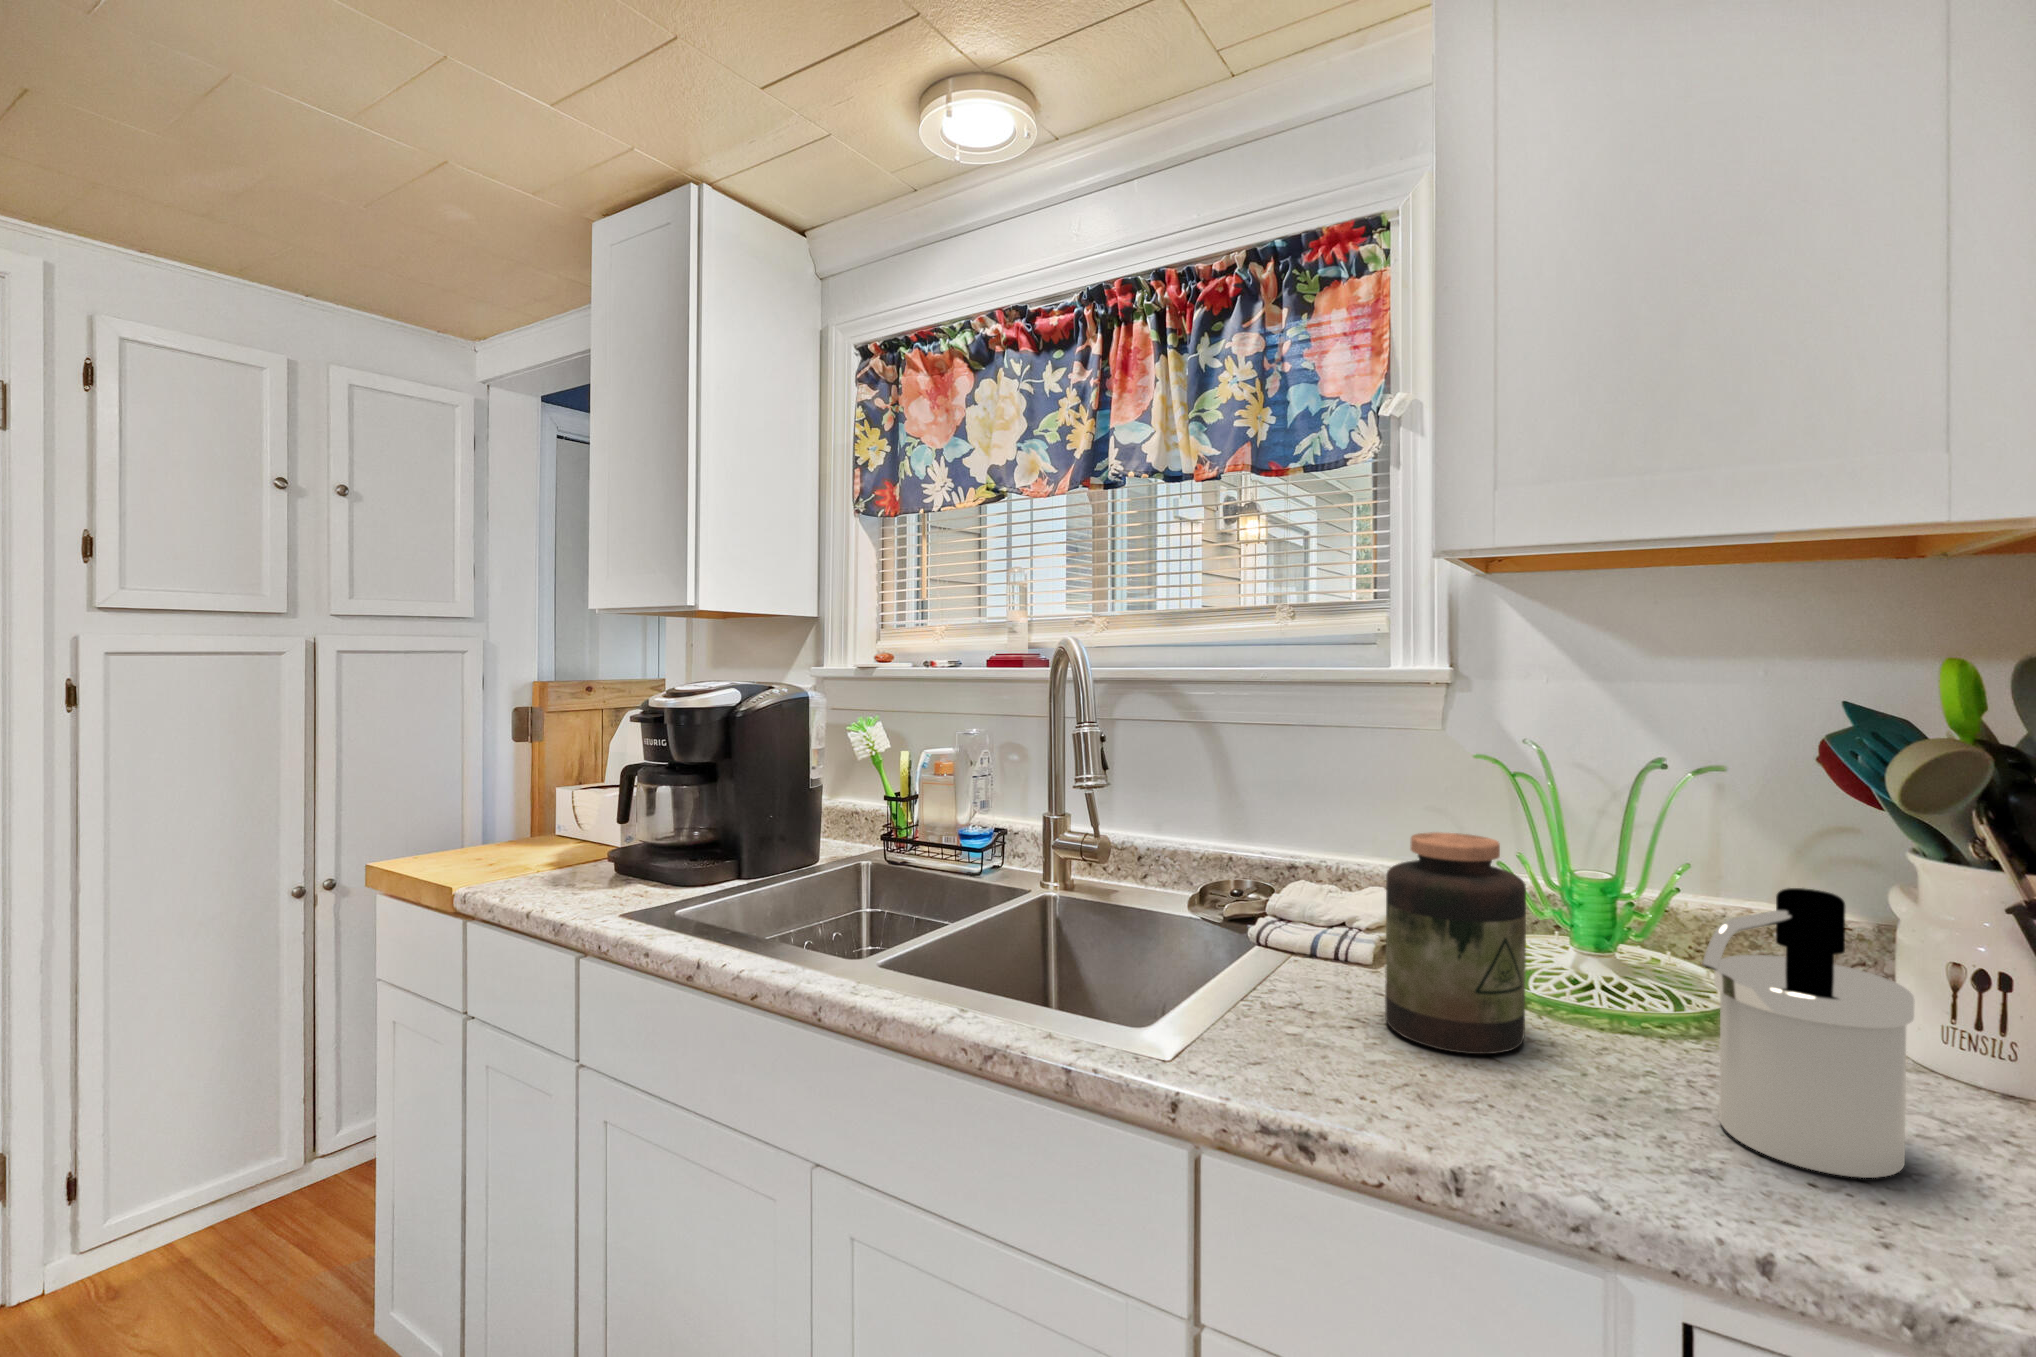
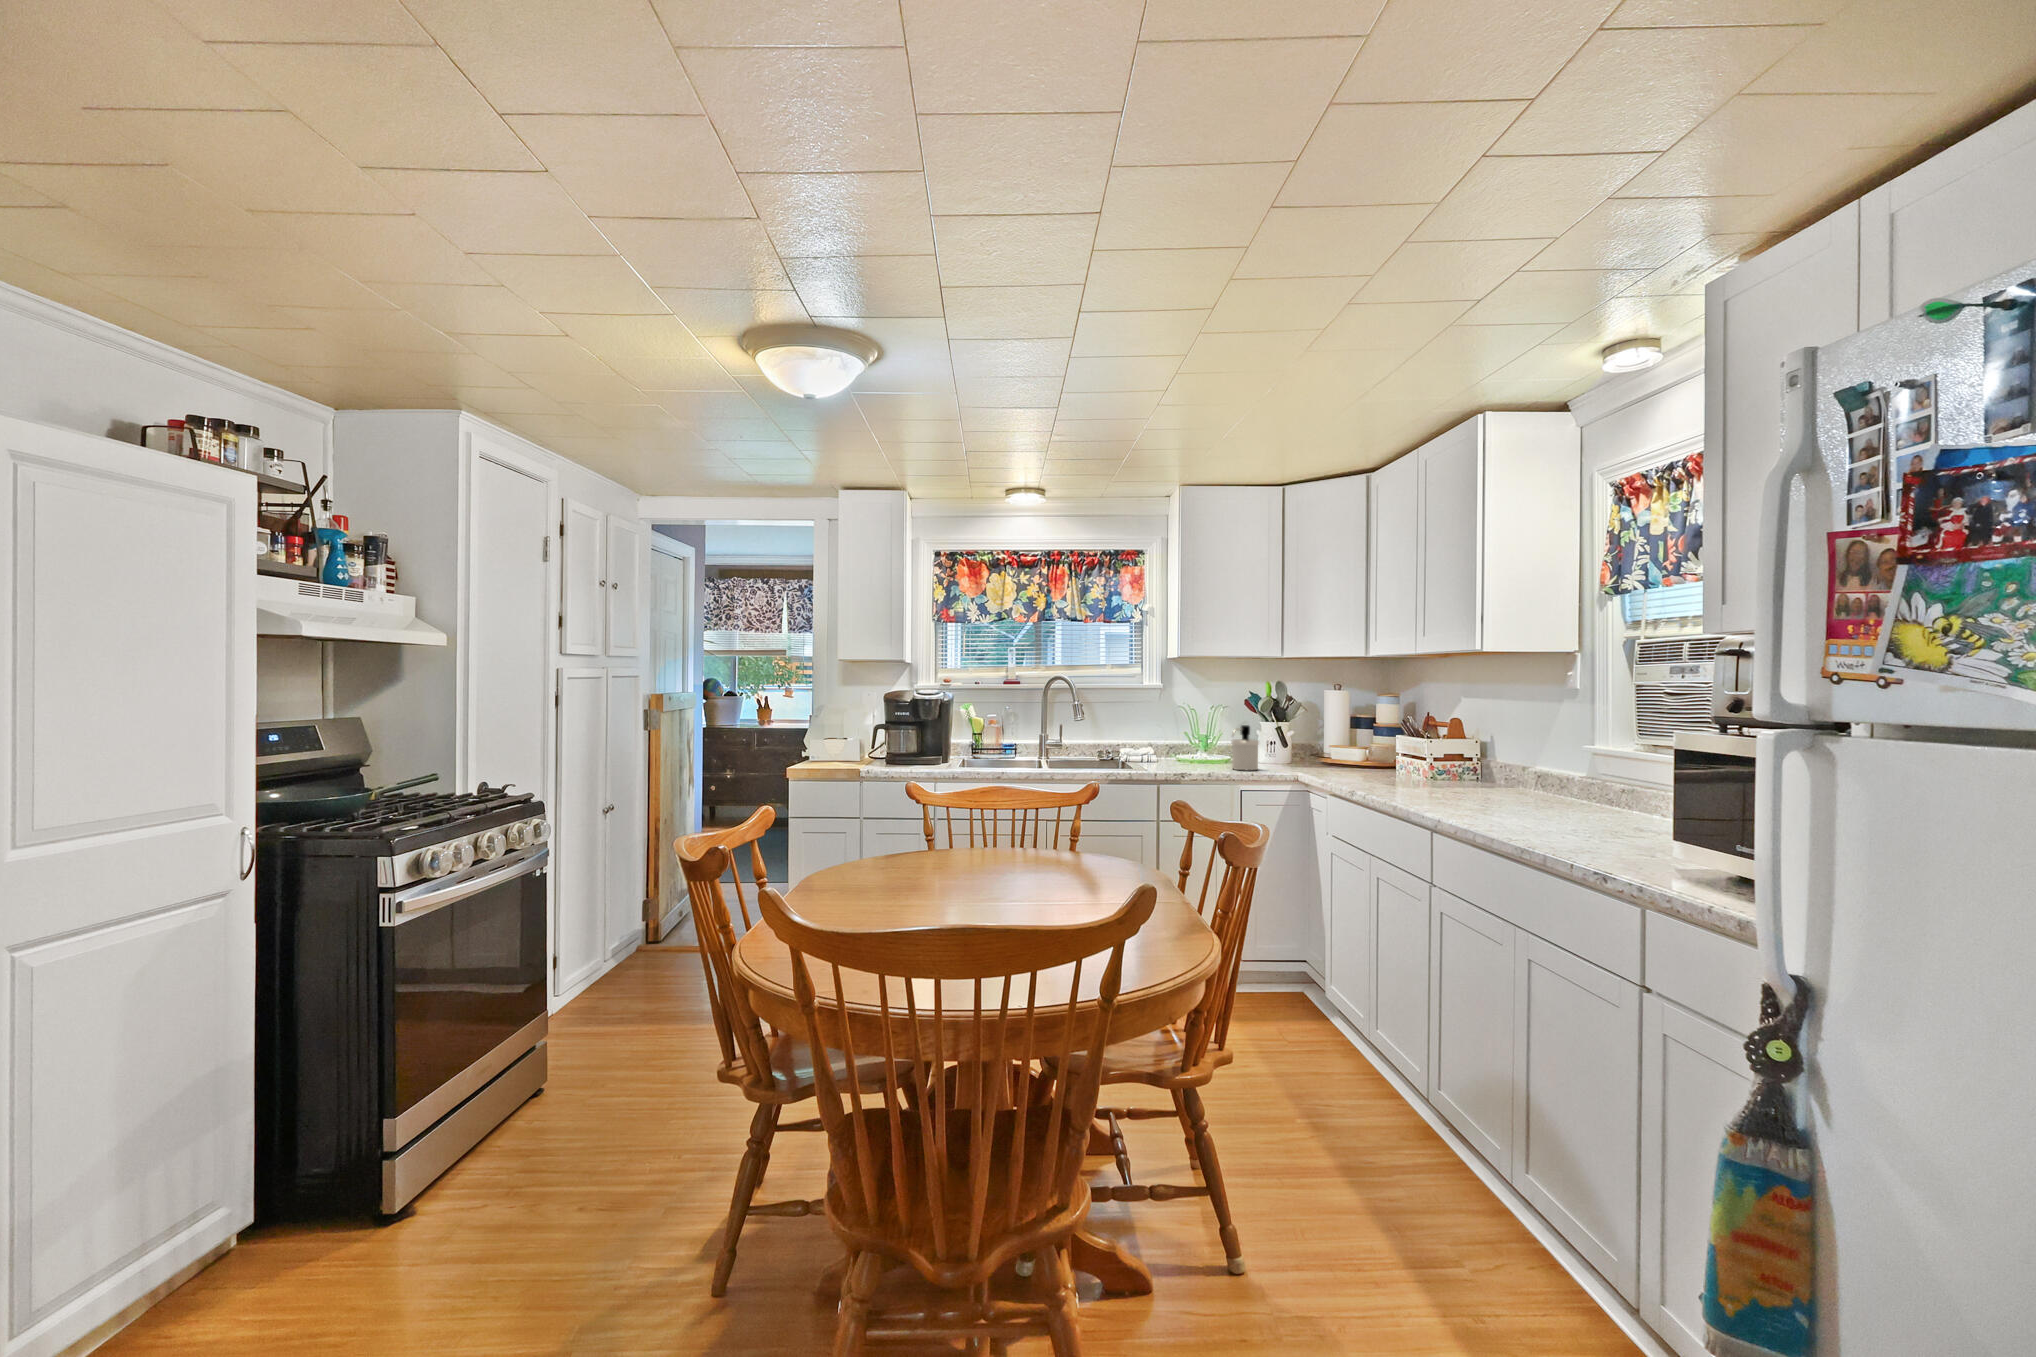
jar: present [1385,832,1526,1054] -> none [1168,723,1197,767]

